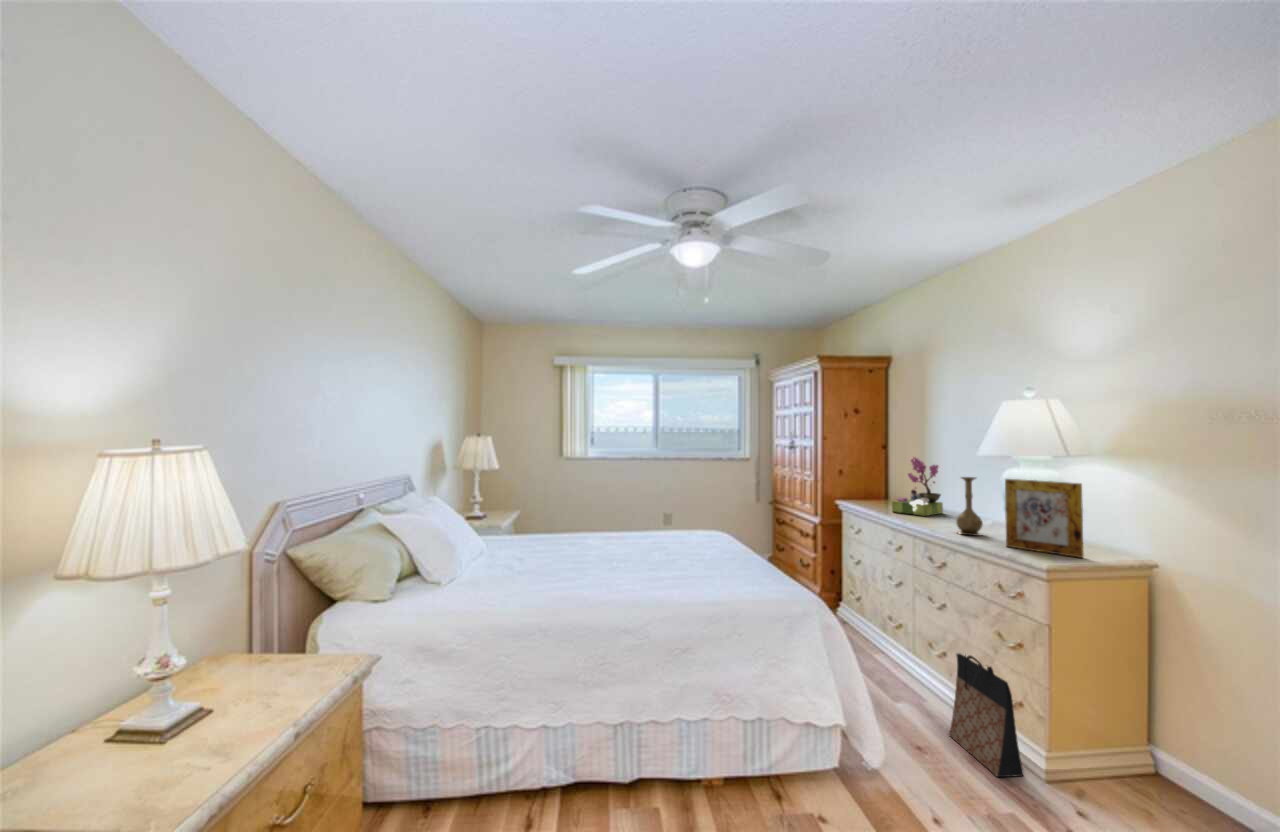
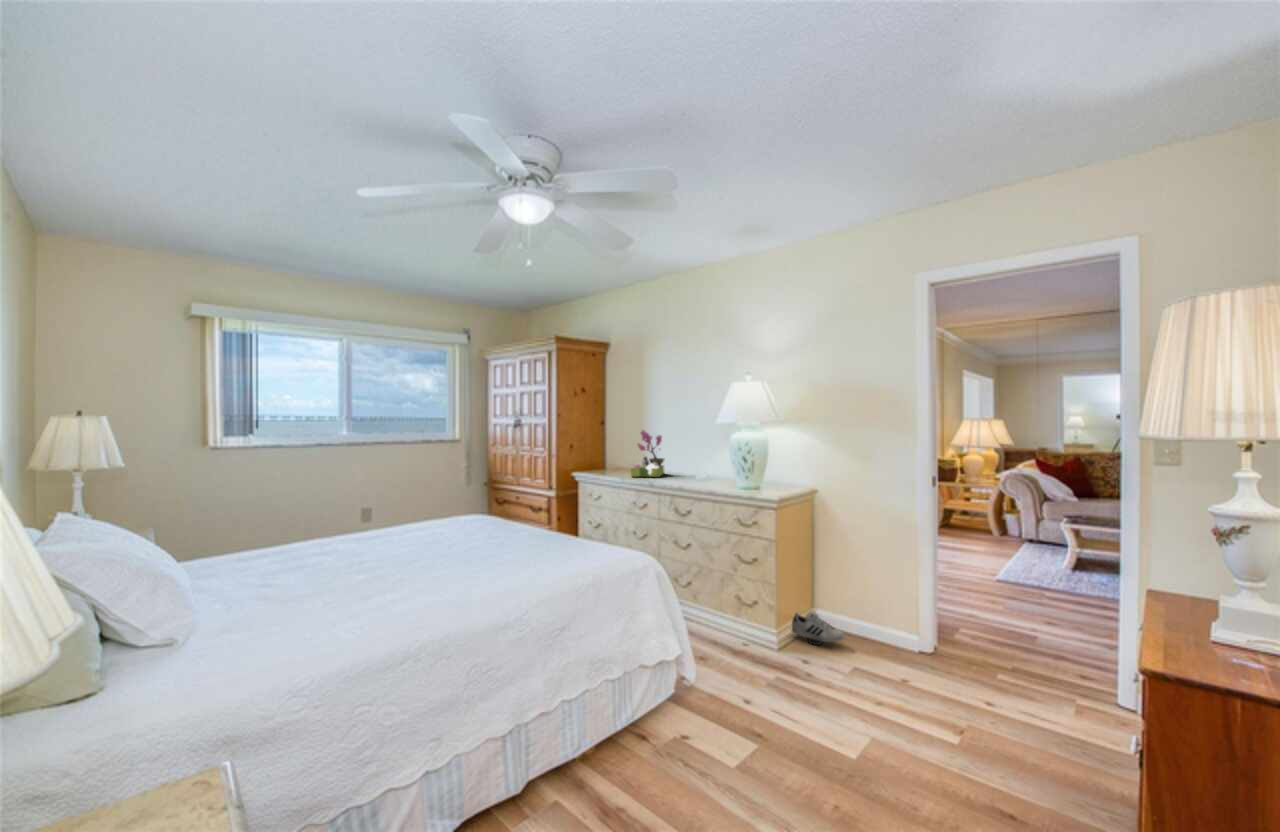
vase: present [956,477,983,536] -> none [698,442,716,487]
picture frame: present [1005,479,1084,558] -> none [741,441,788,492]
bag: present [949,653,1024,777] -> none [712,576,767,658]
shoe: none [1085,741,1183,811] -> present [792,611,845,645]

